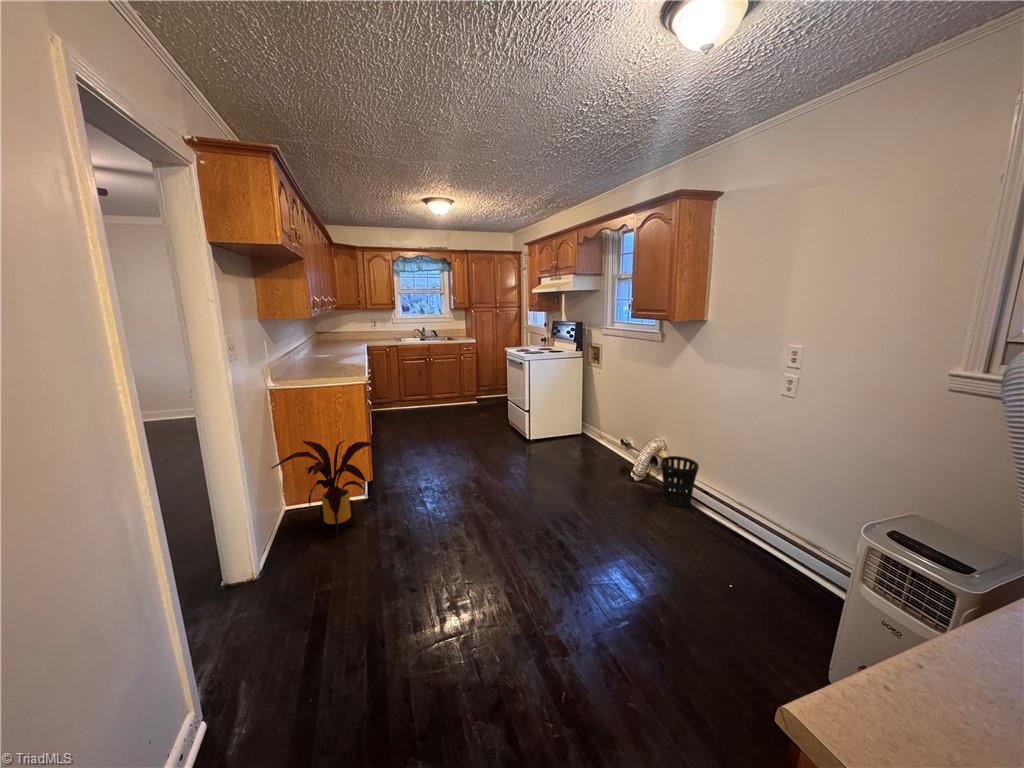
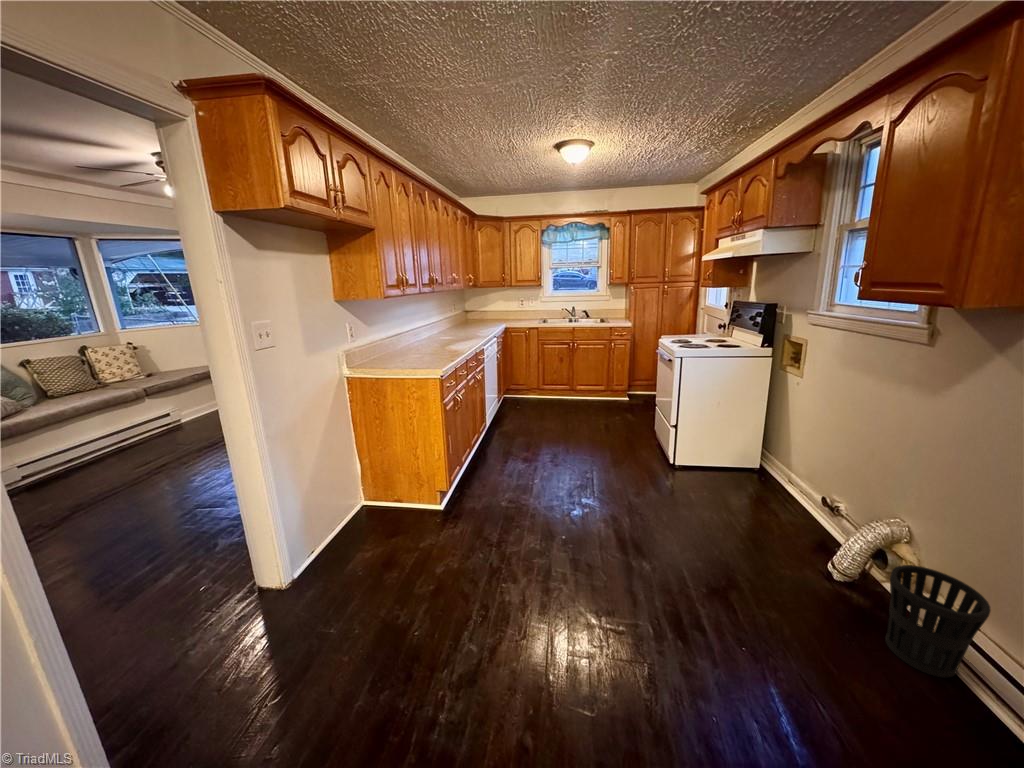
house plant: present [271,441,378,537] -> none [332,434,448,549]

